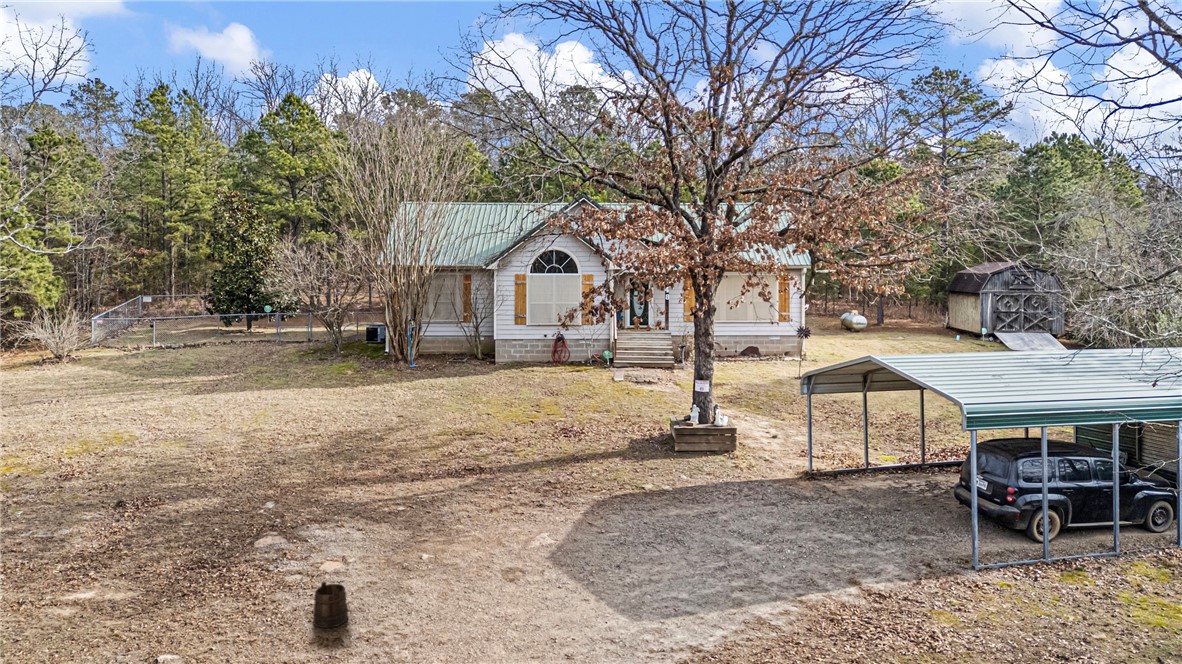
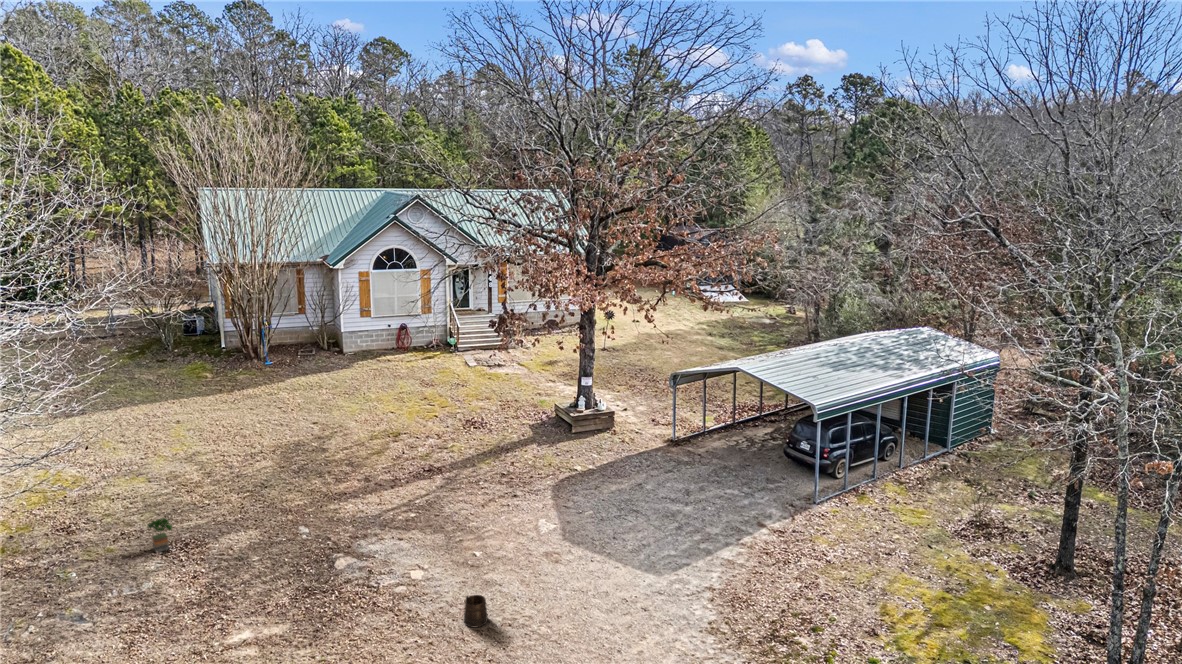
potted tree: none [127,460,153,496] -> present [148,518,172,552]

